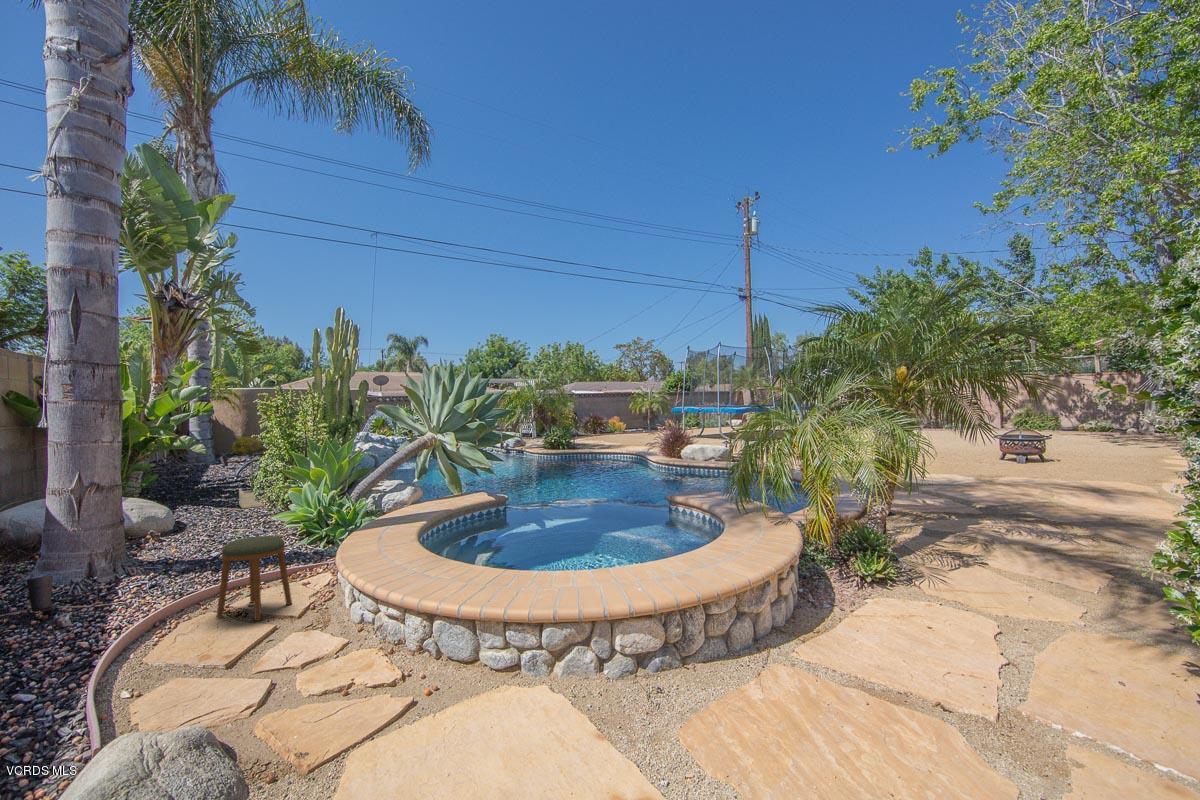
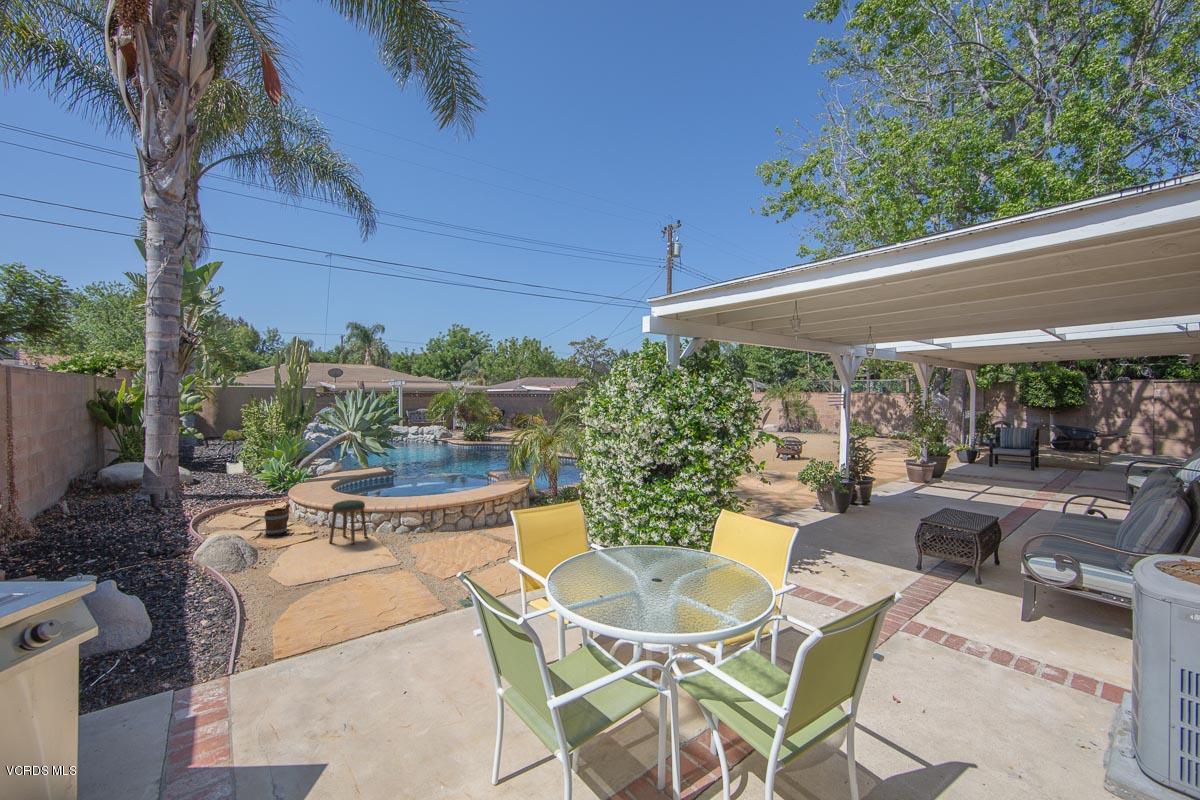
stool: present [217,536,292,621] -> present [329,500,367,544]
bucket: none [289,598,347,686] -> present [264,504,290,535]

